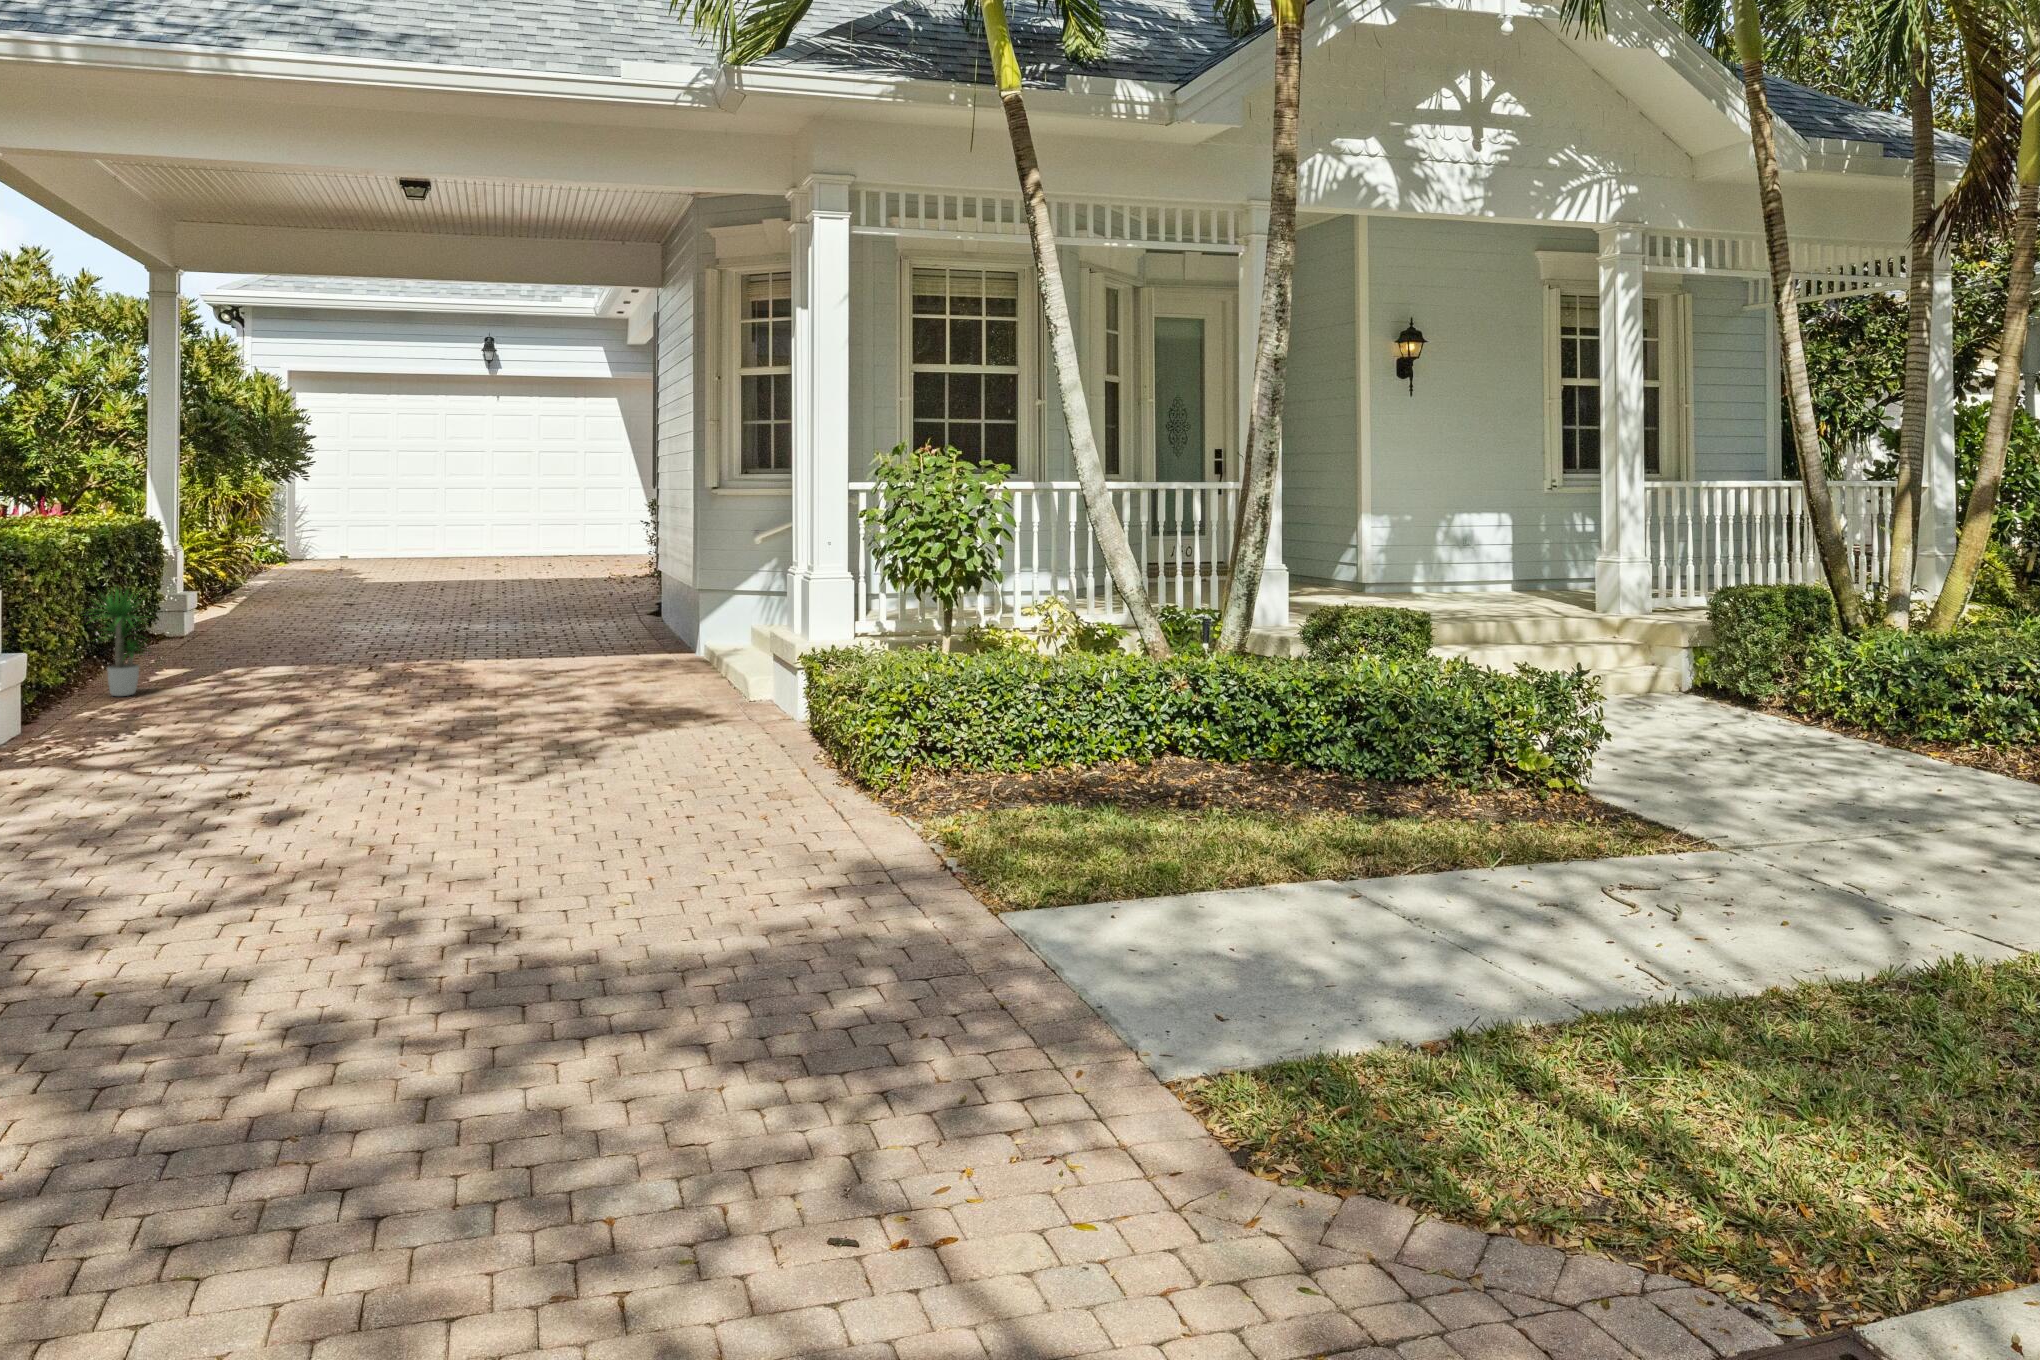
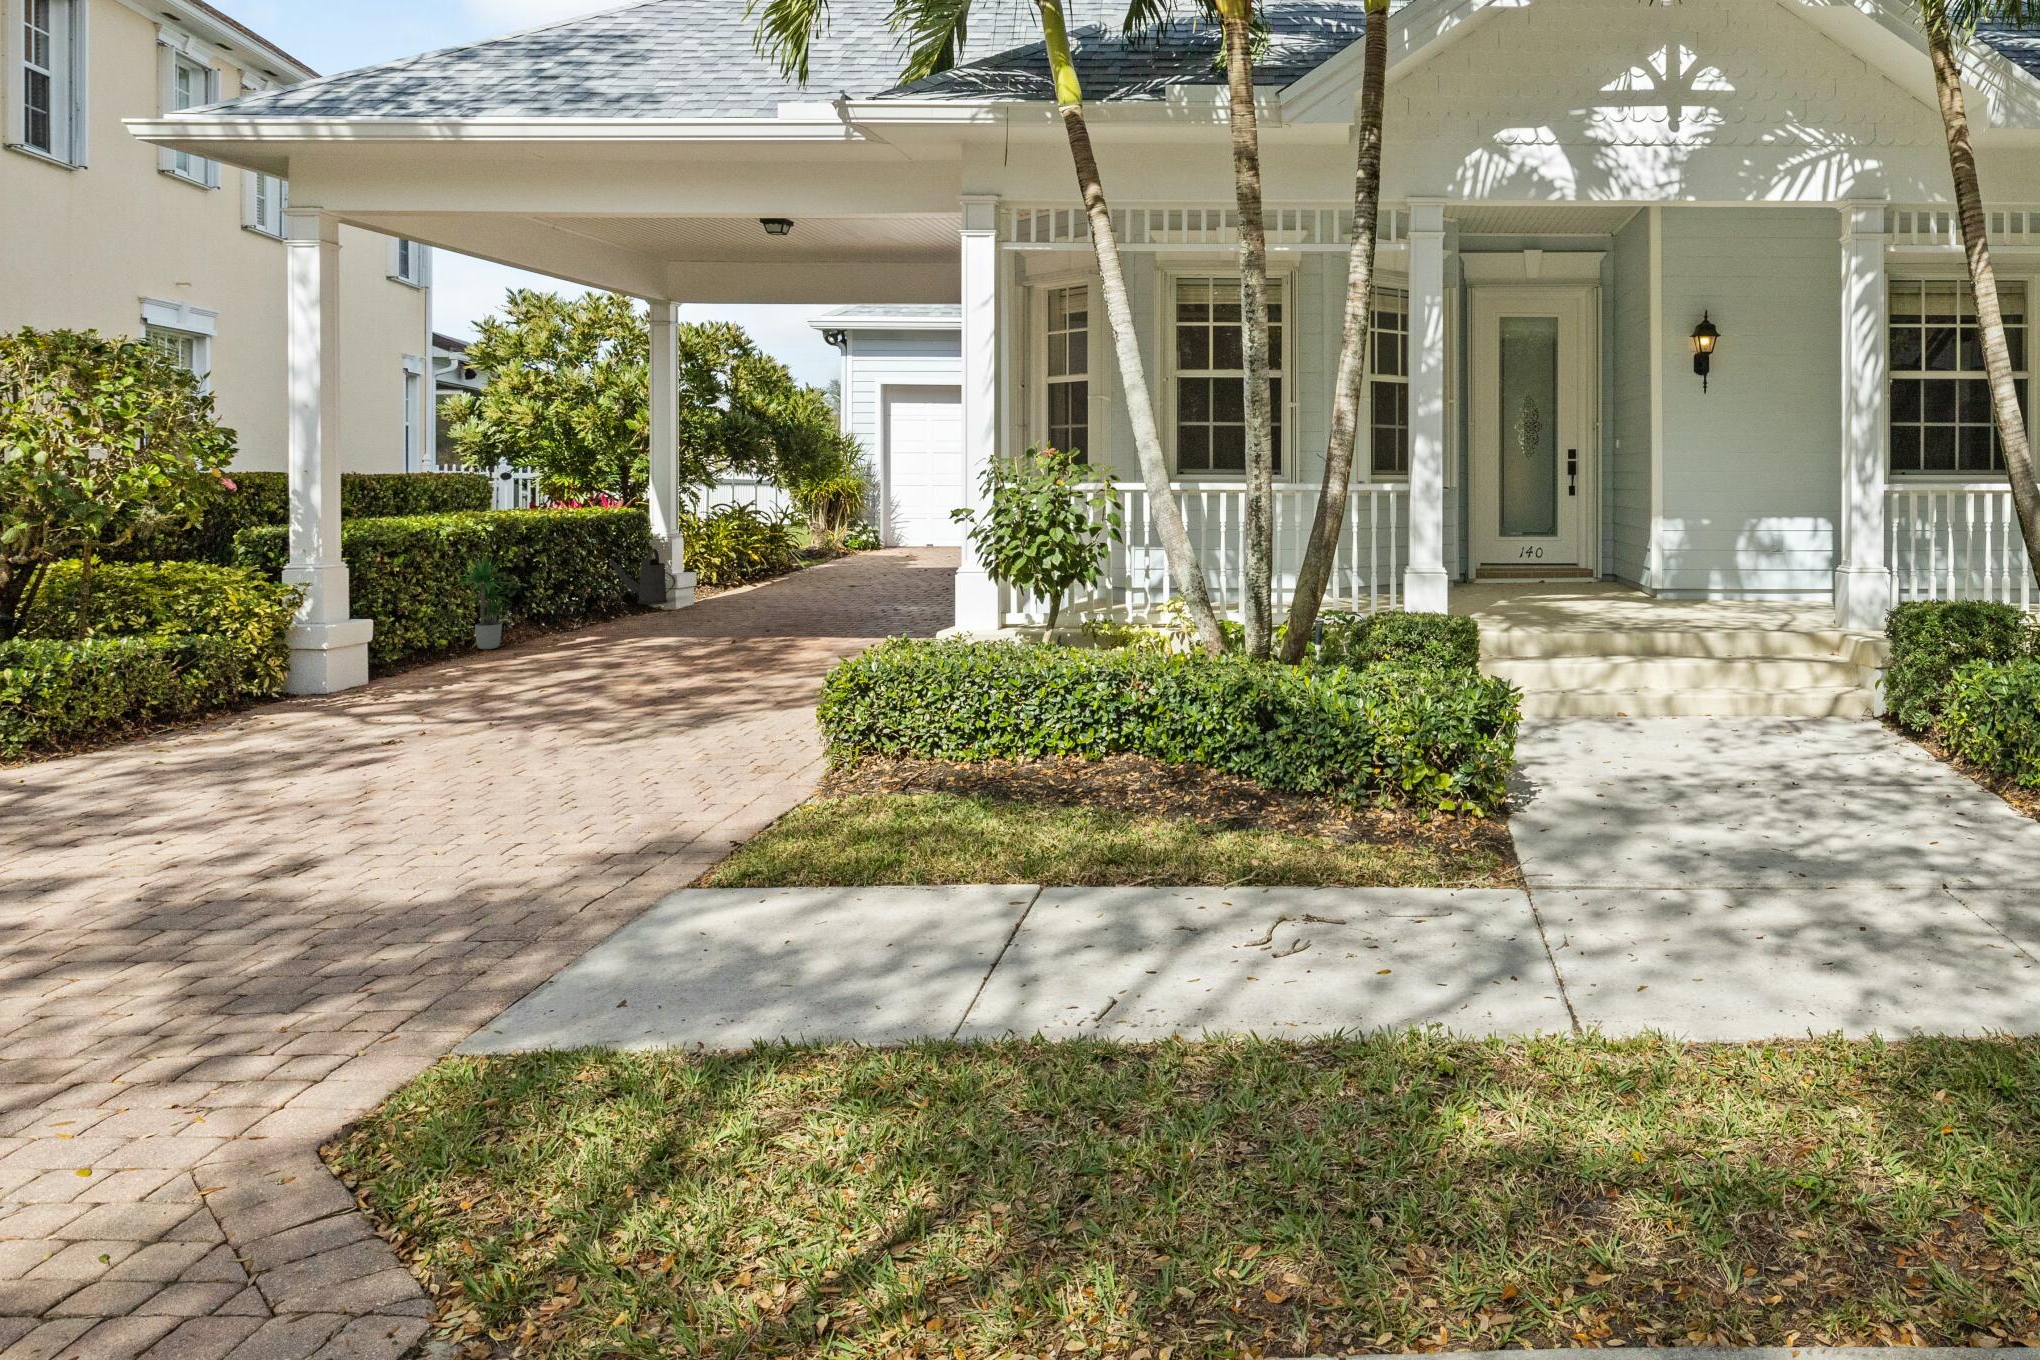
watering can: none [156,579,240,643] -> present [609,549,675,604]

